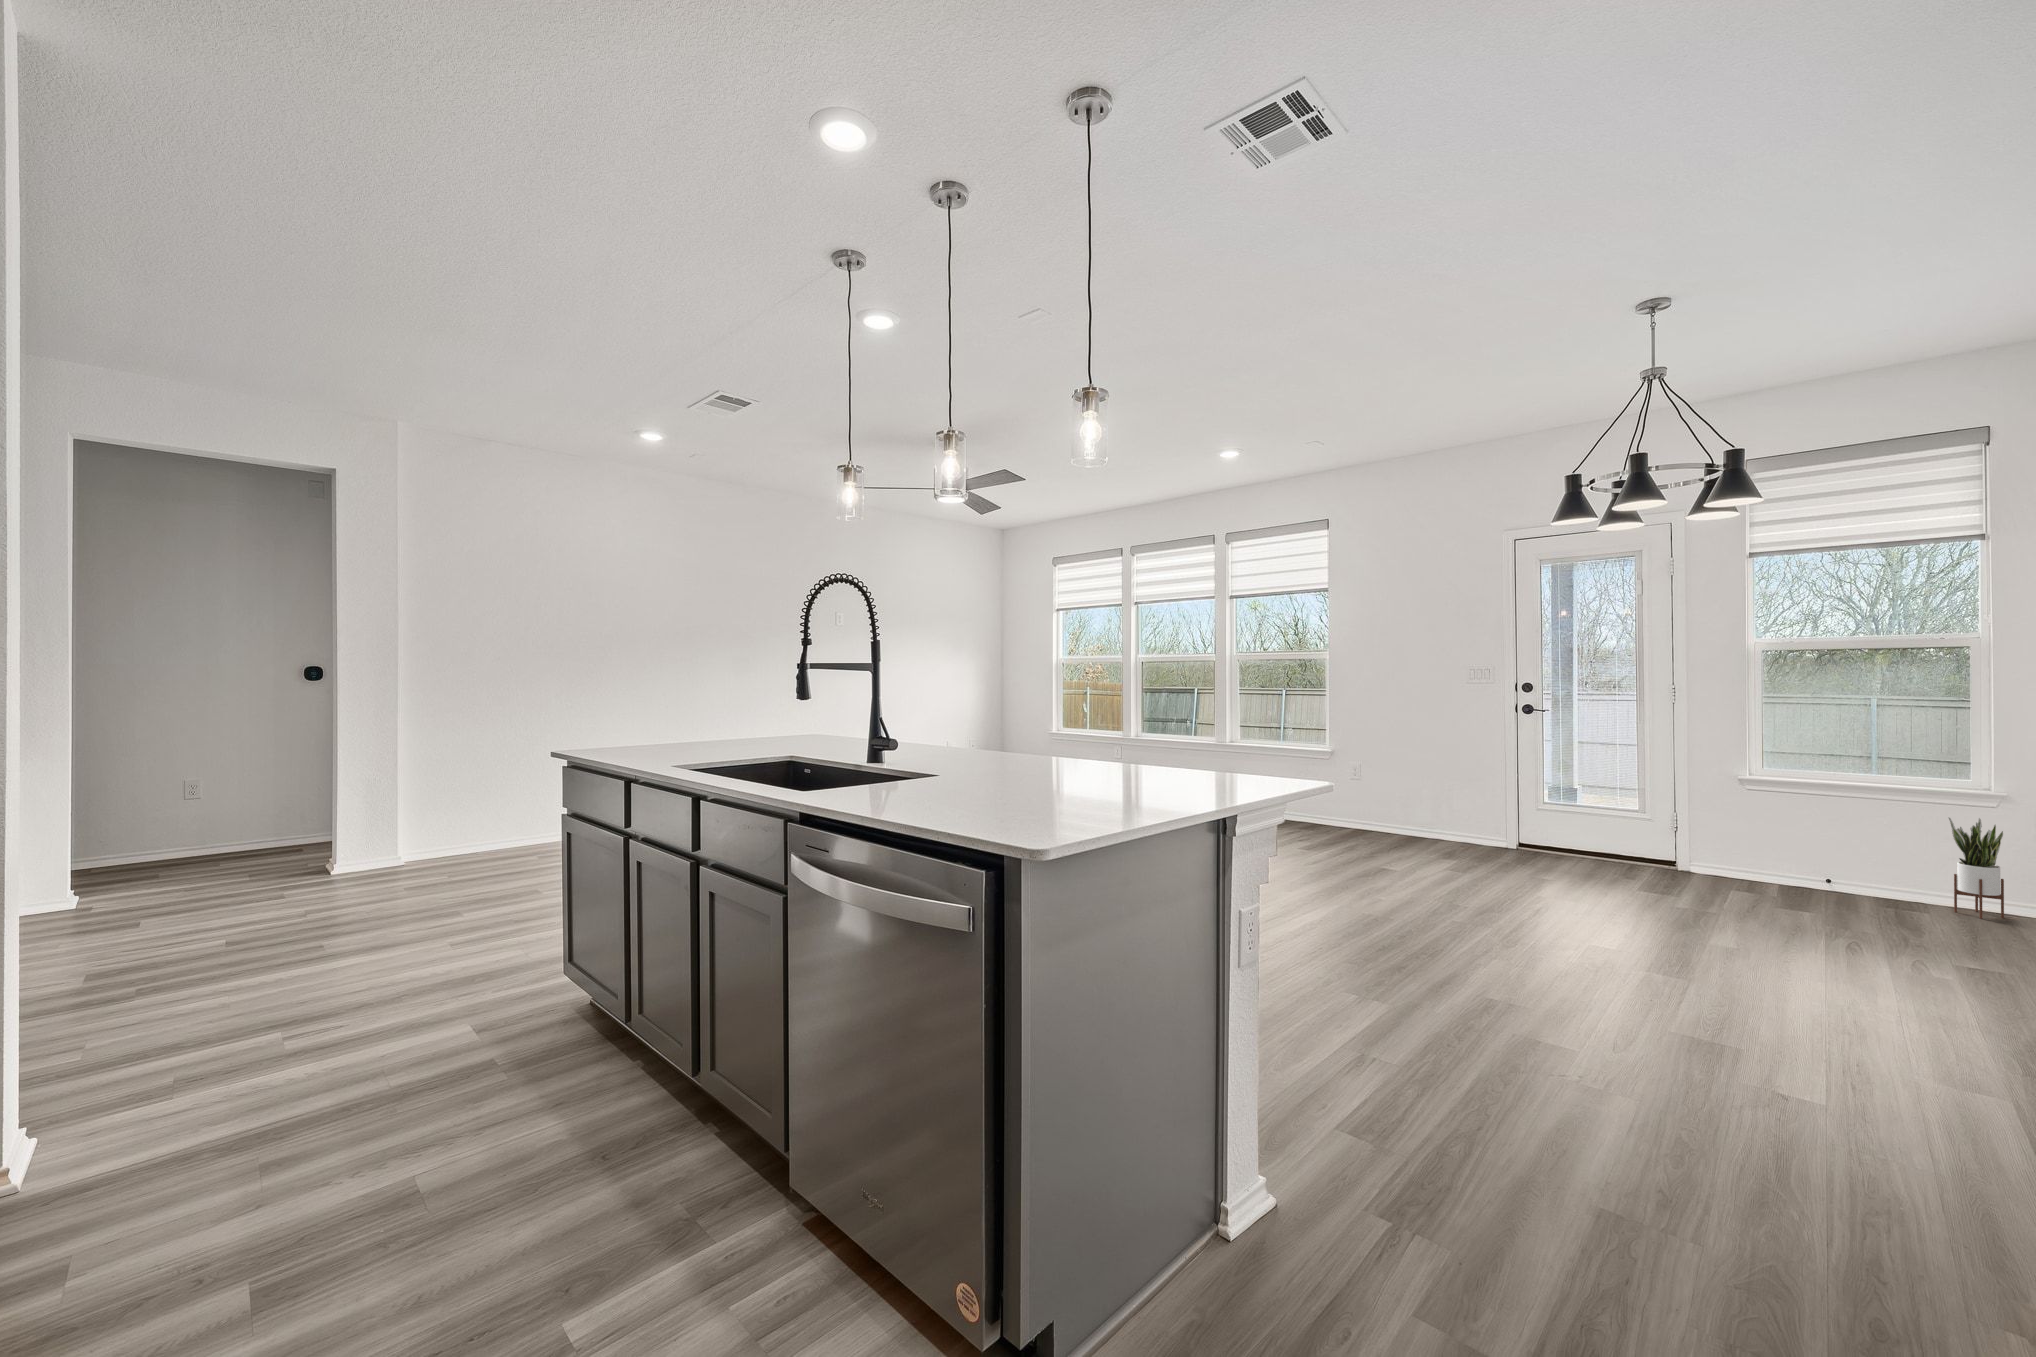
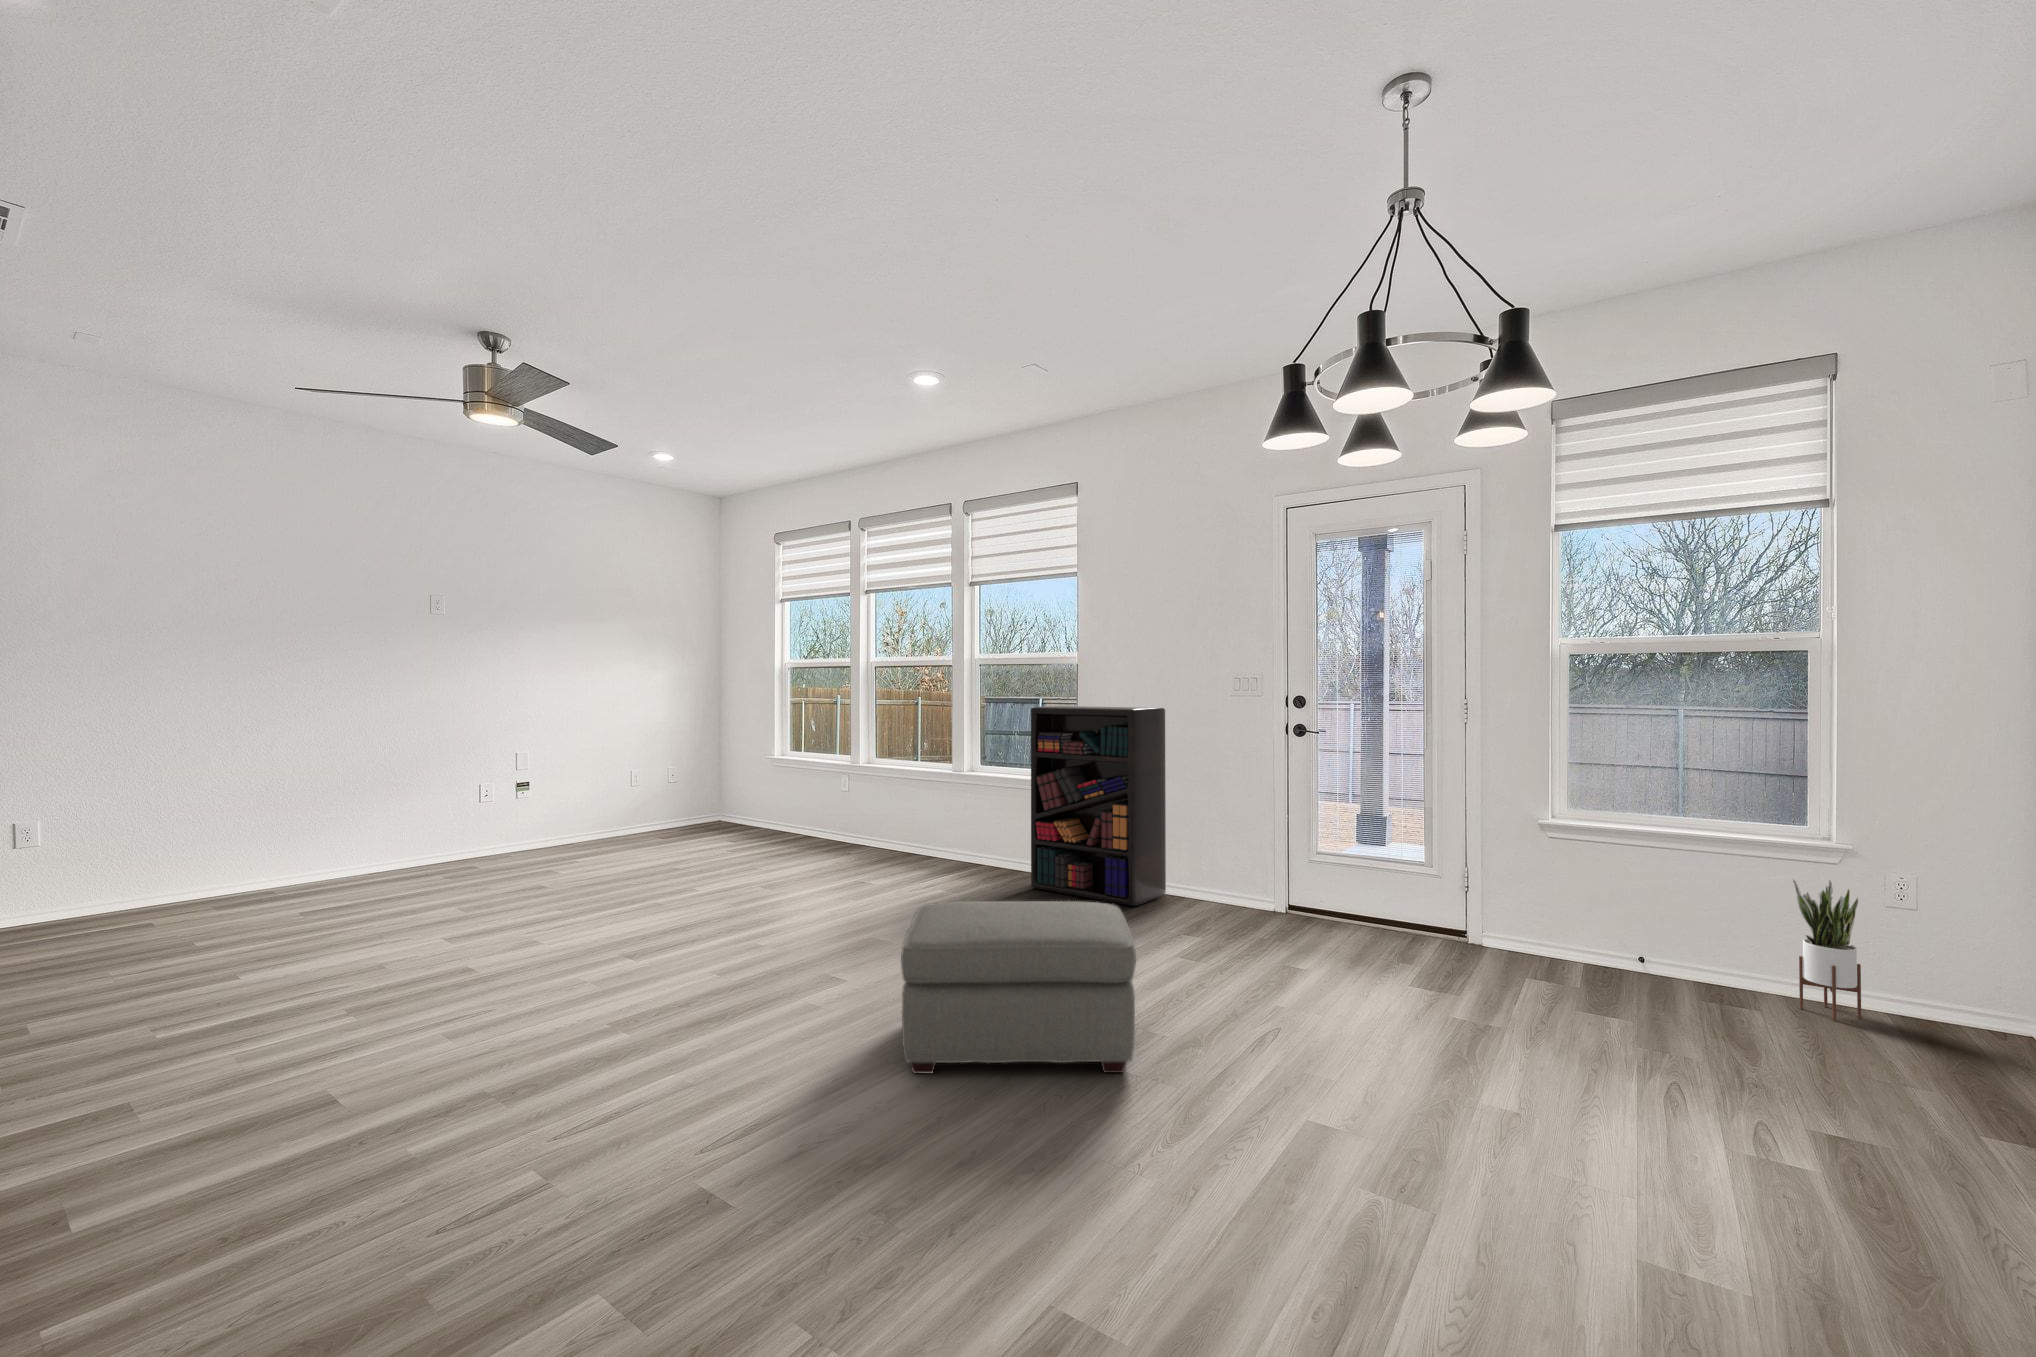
bookshelf: none [1302,693,1414,844] -> present [1031,706,1166,906]
ottoman: none [1289,824,1459,927] -> present [901,901,1136,1074]

